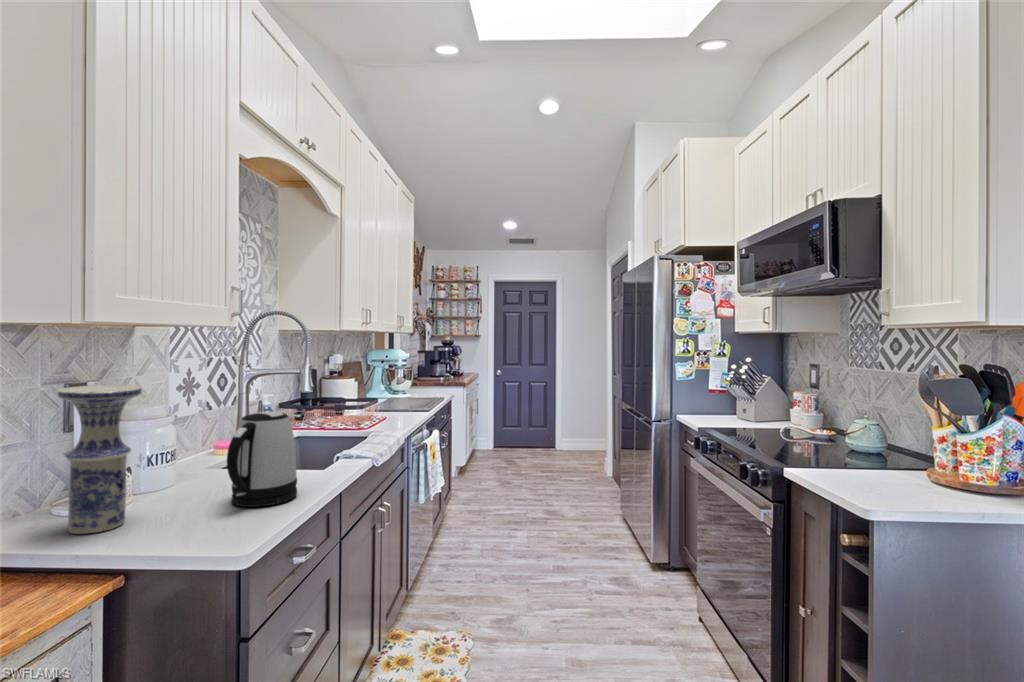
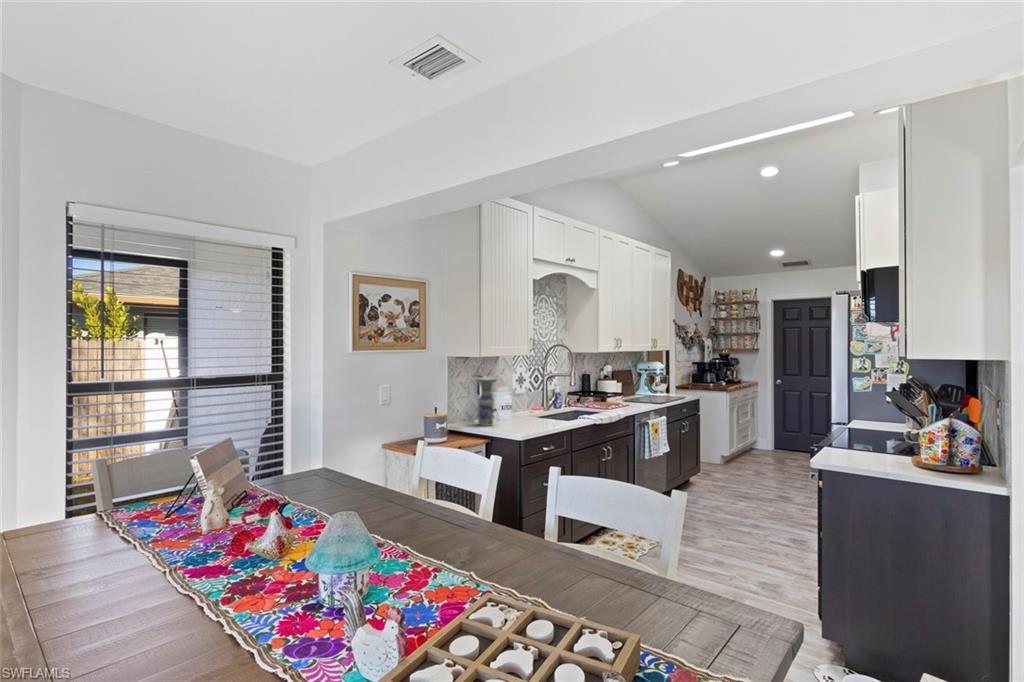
kettle: present [227,412,297,507] -> none [522,391,549,427]

